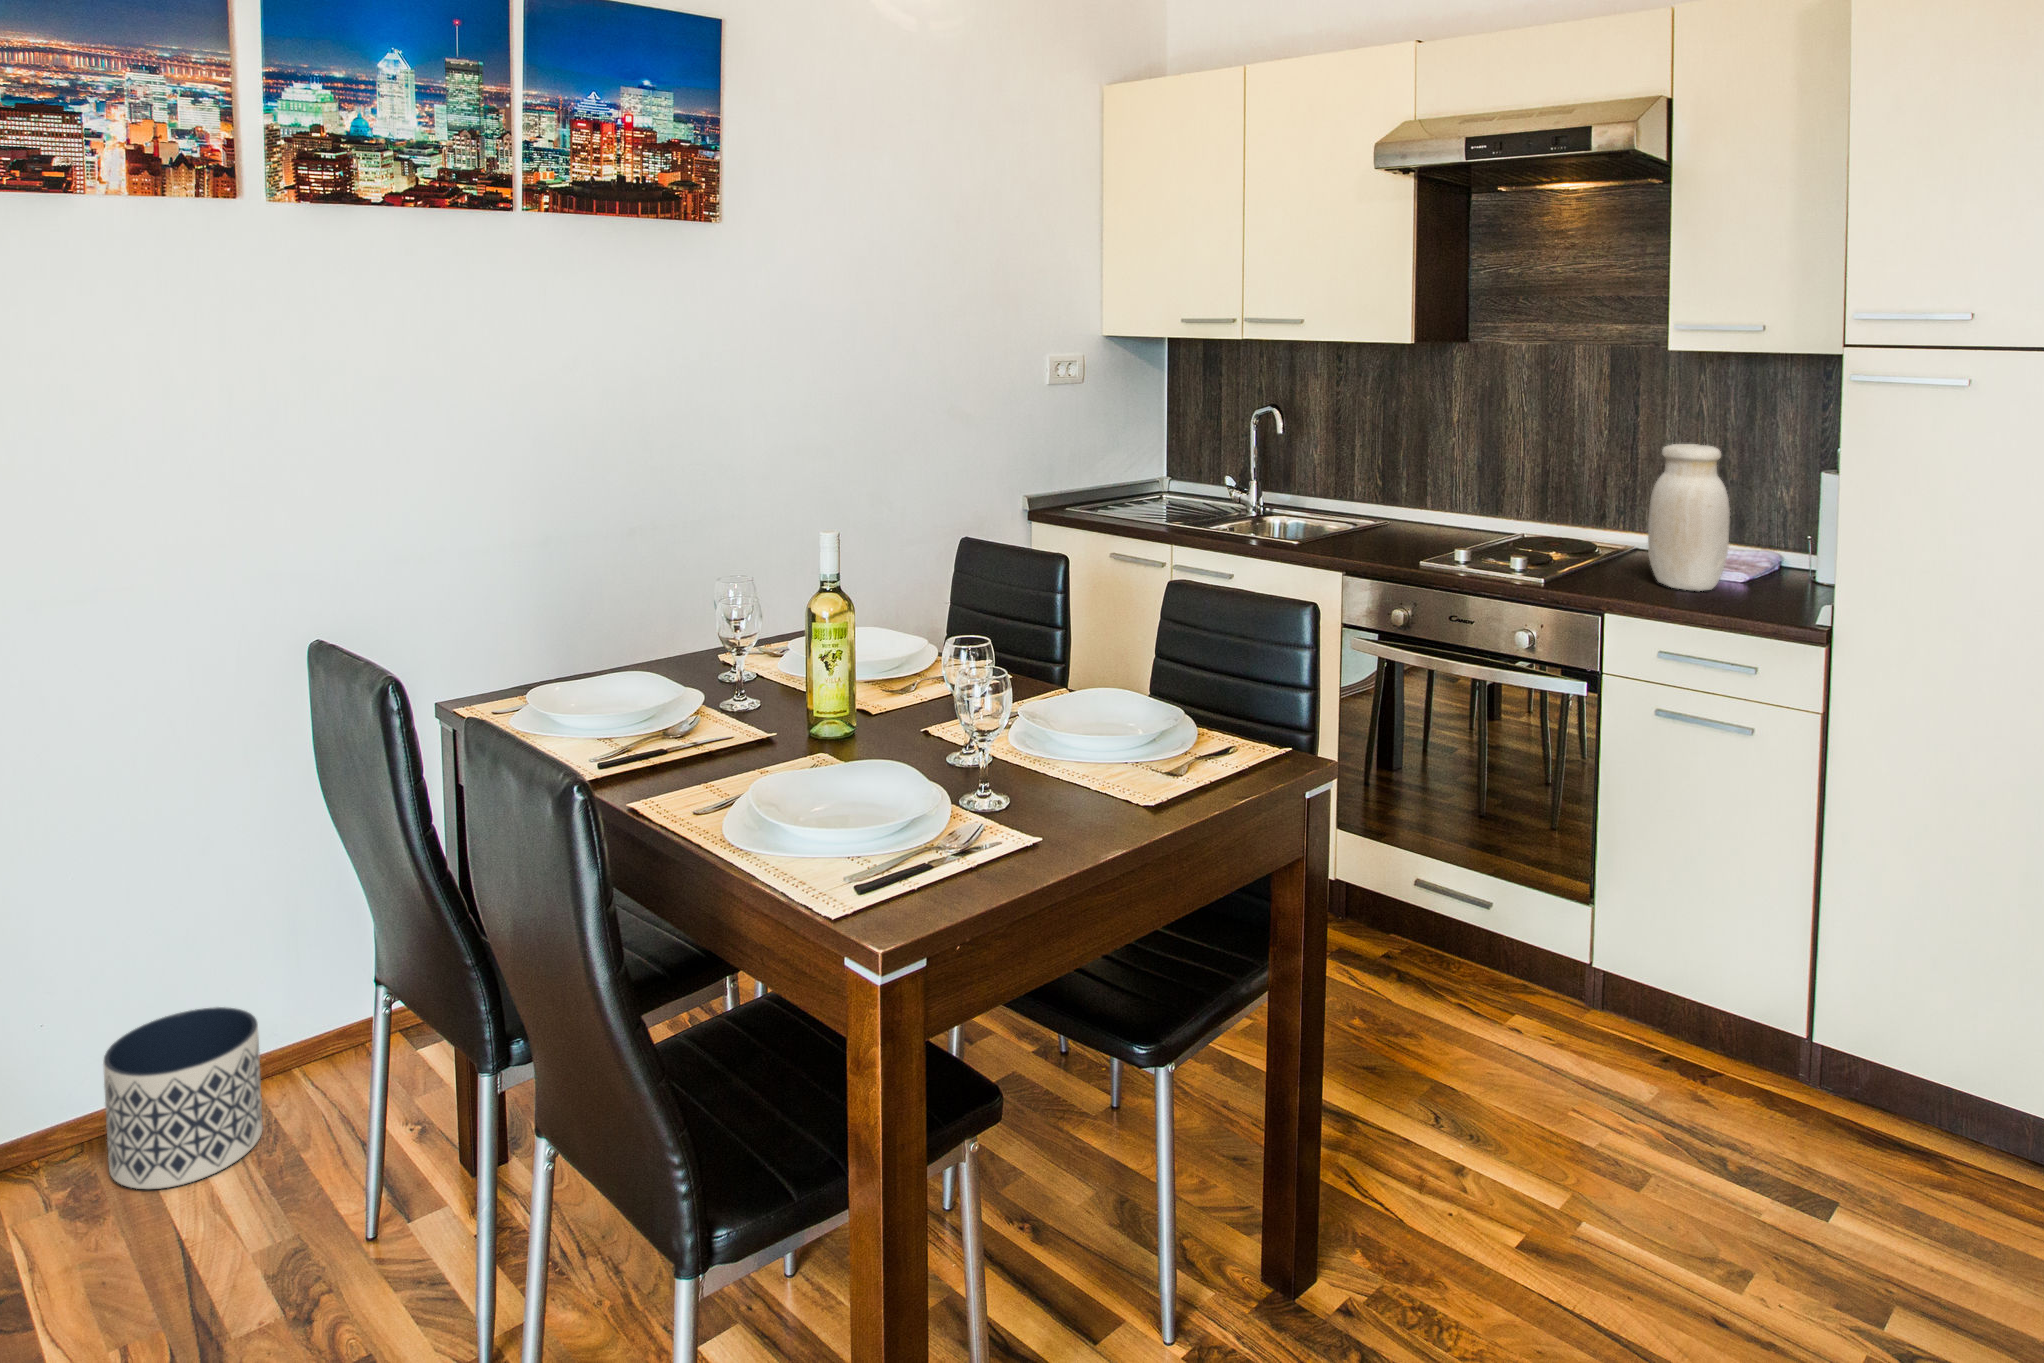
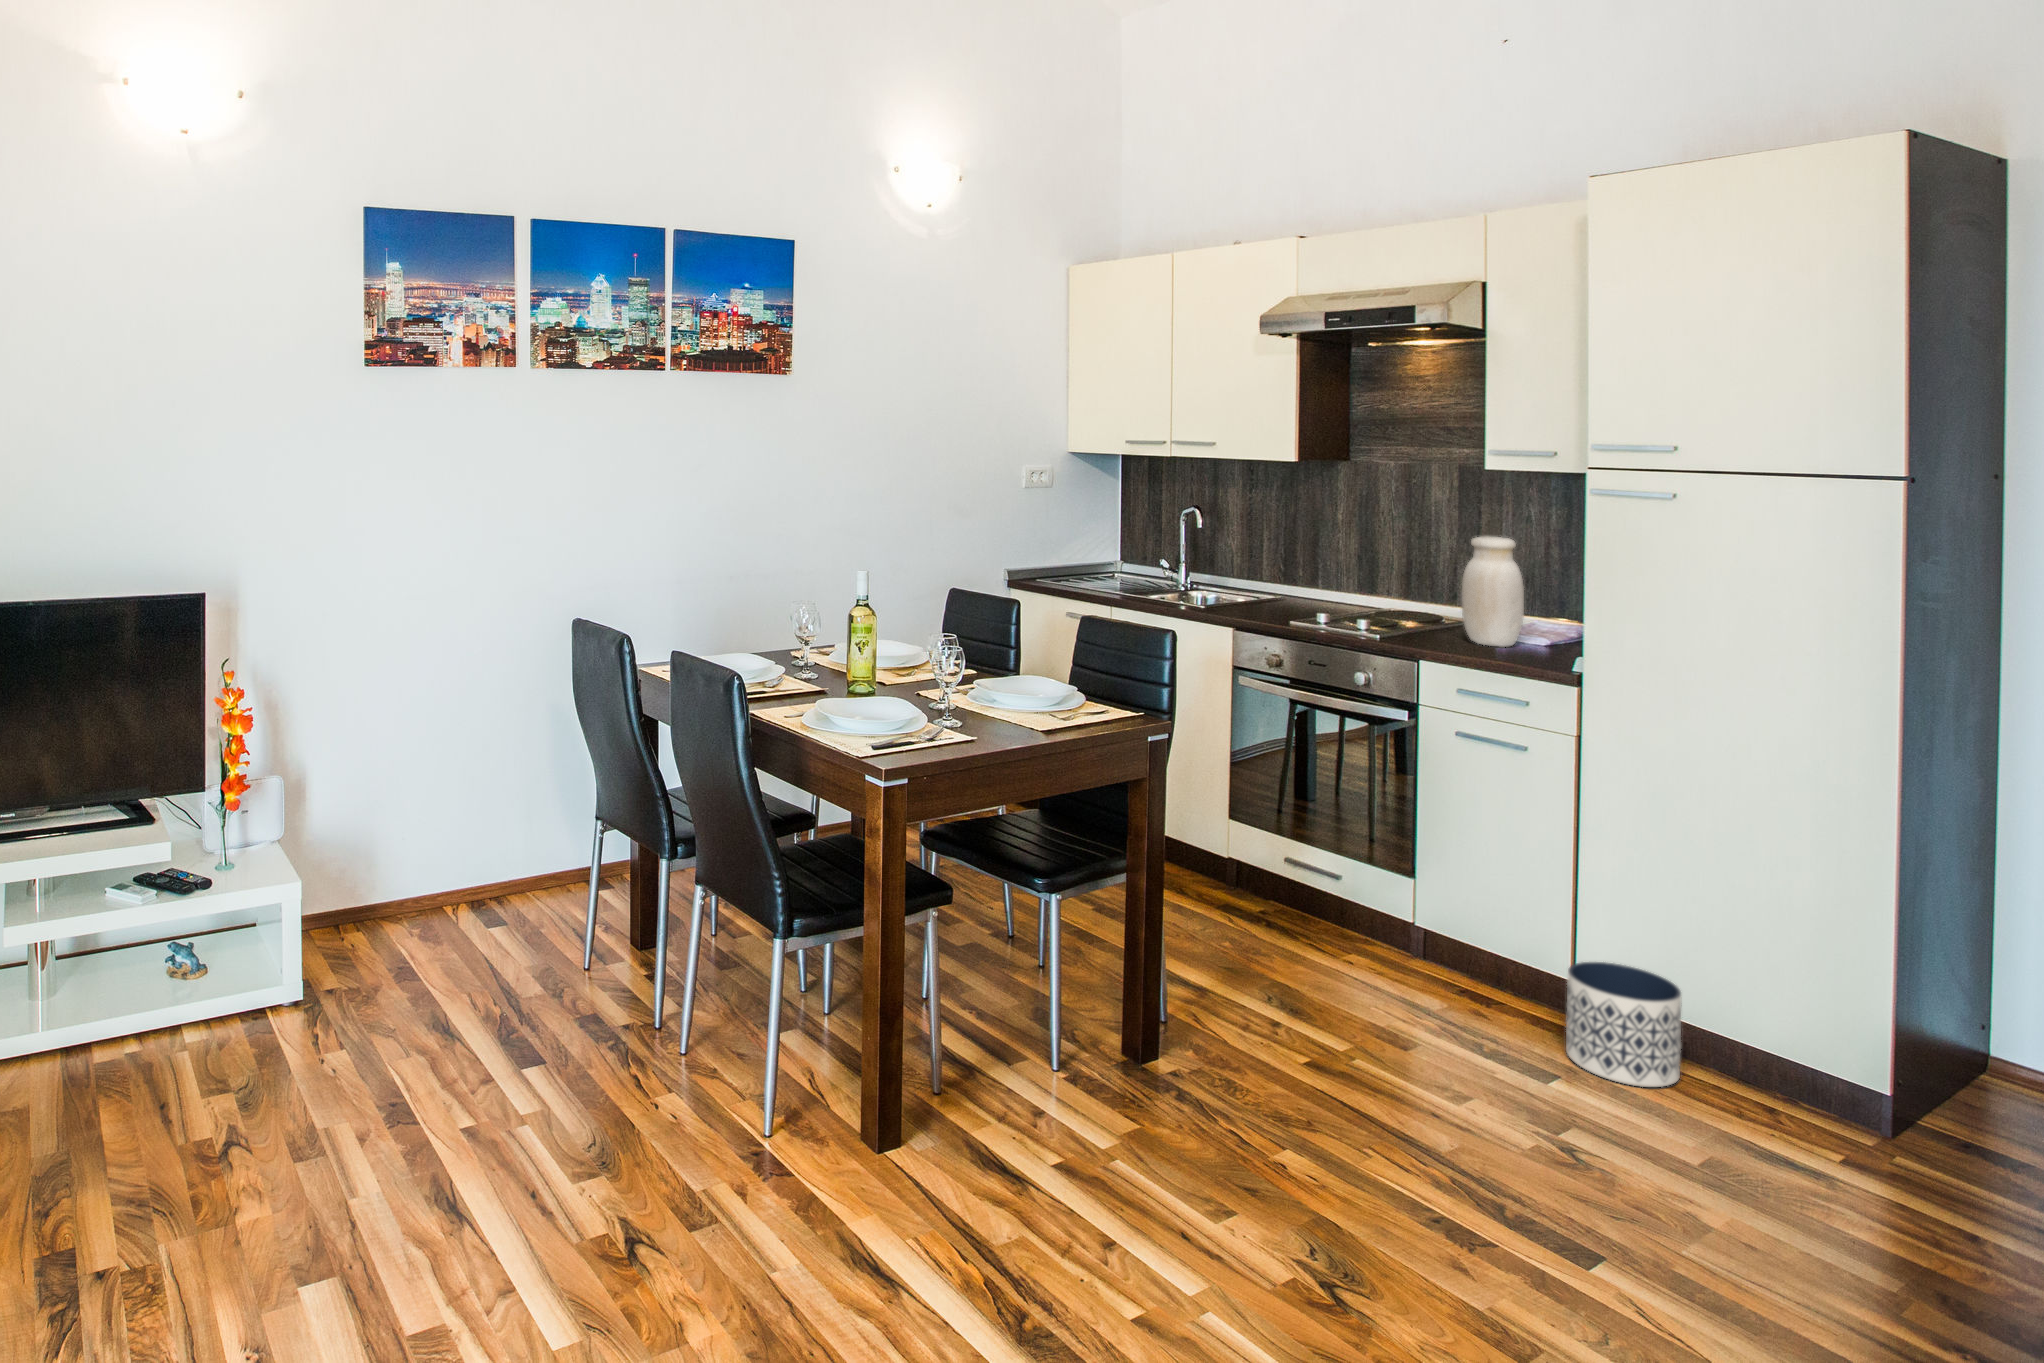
planter: present [103,1007,263,1189] -> present [1566,962,1682,1087]

